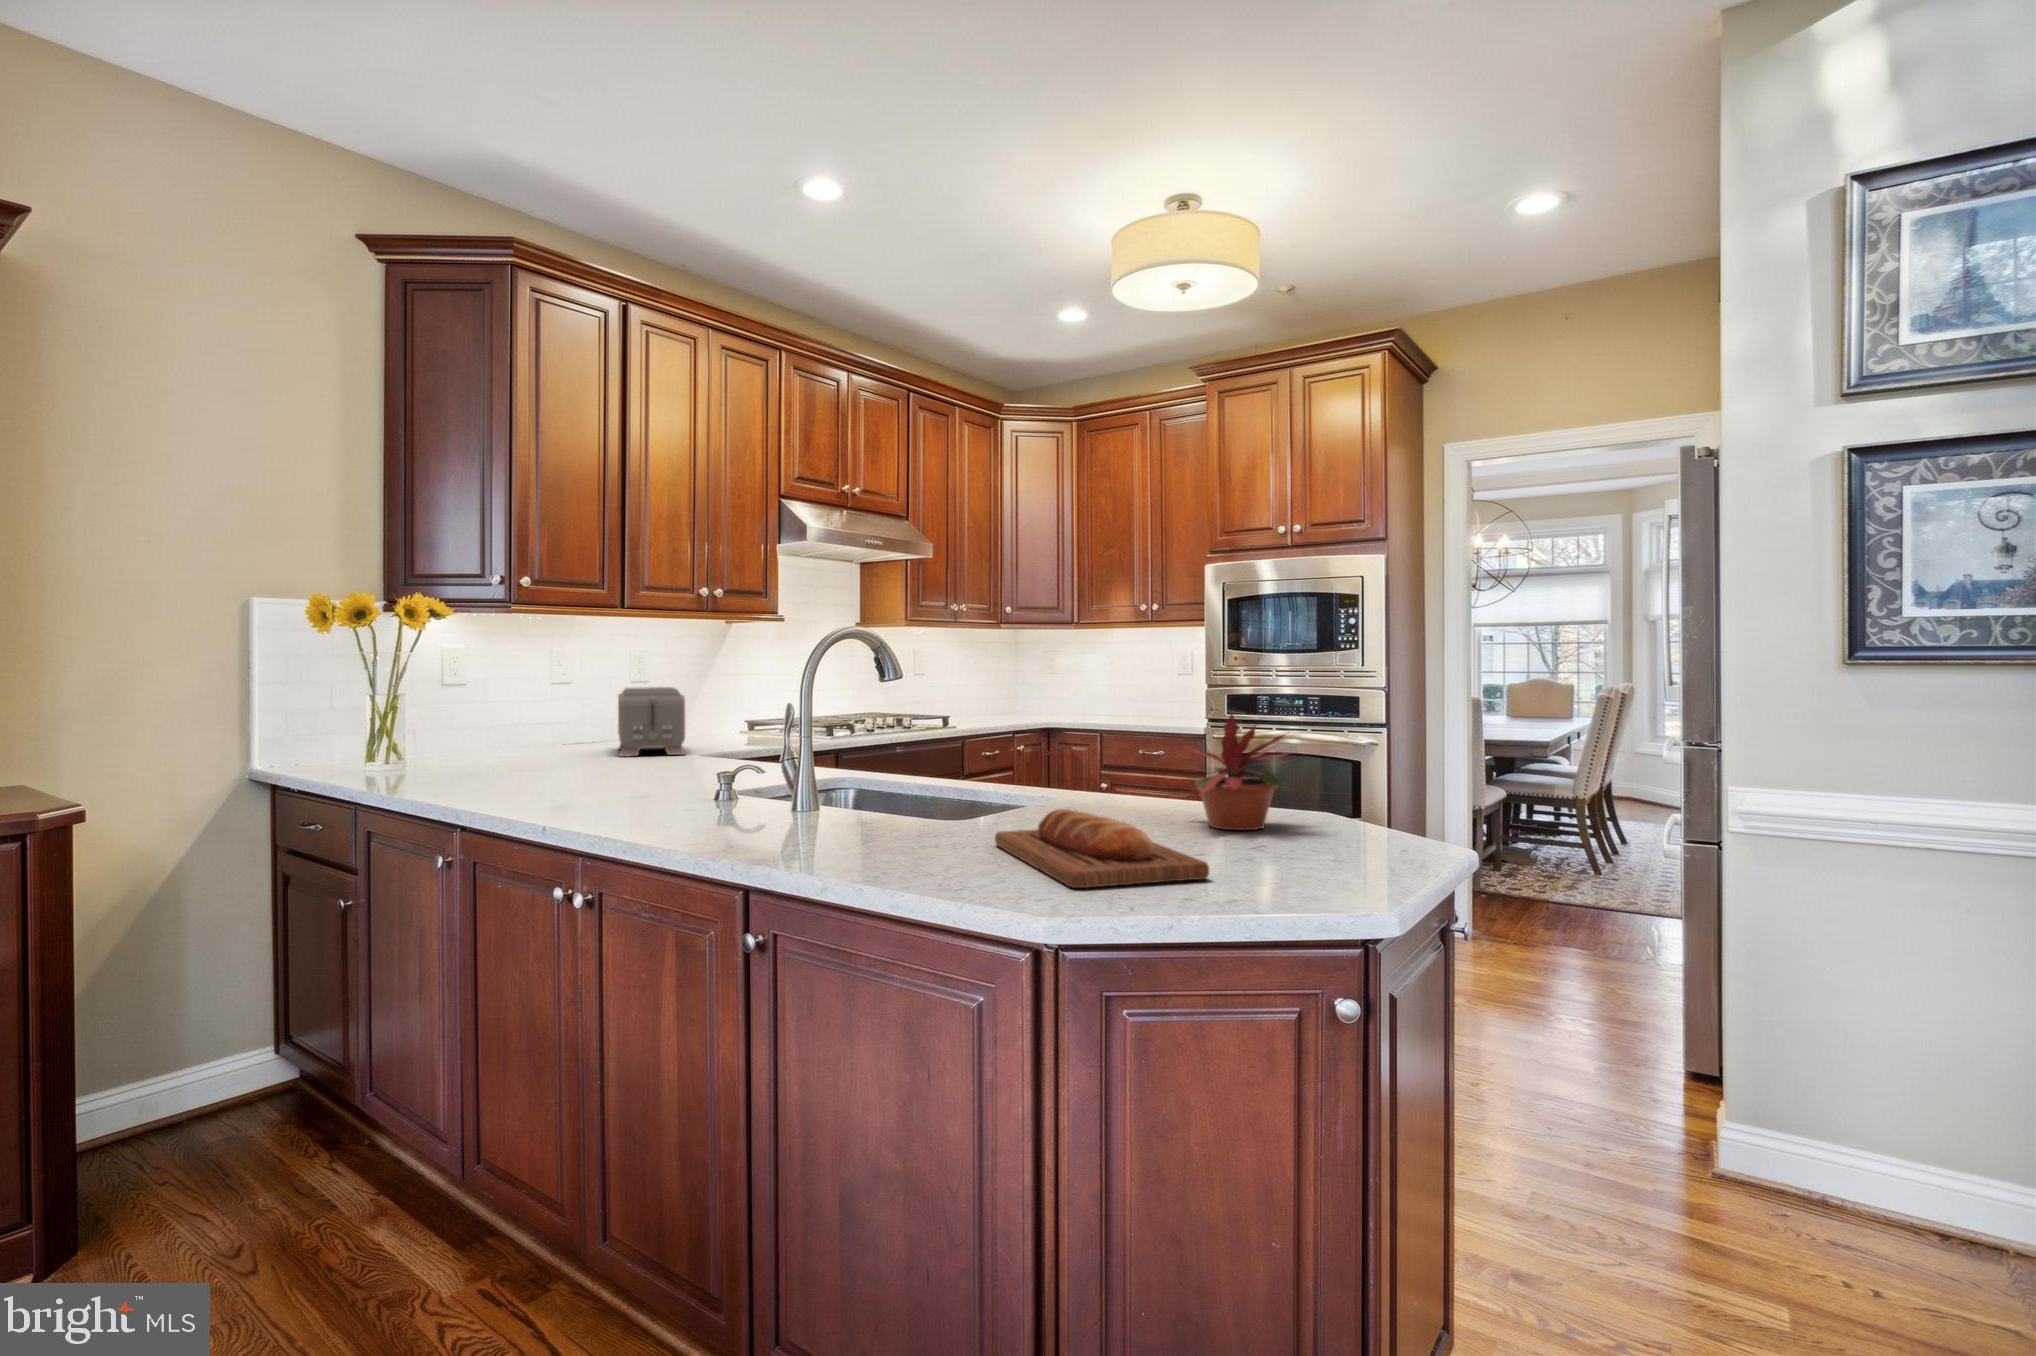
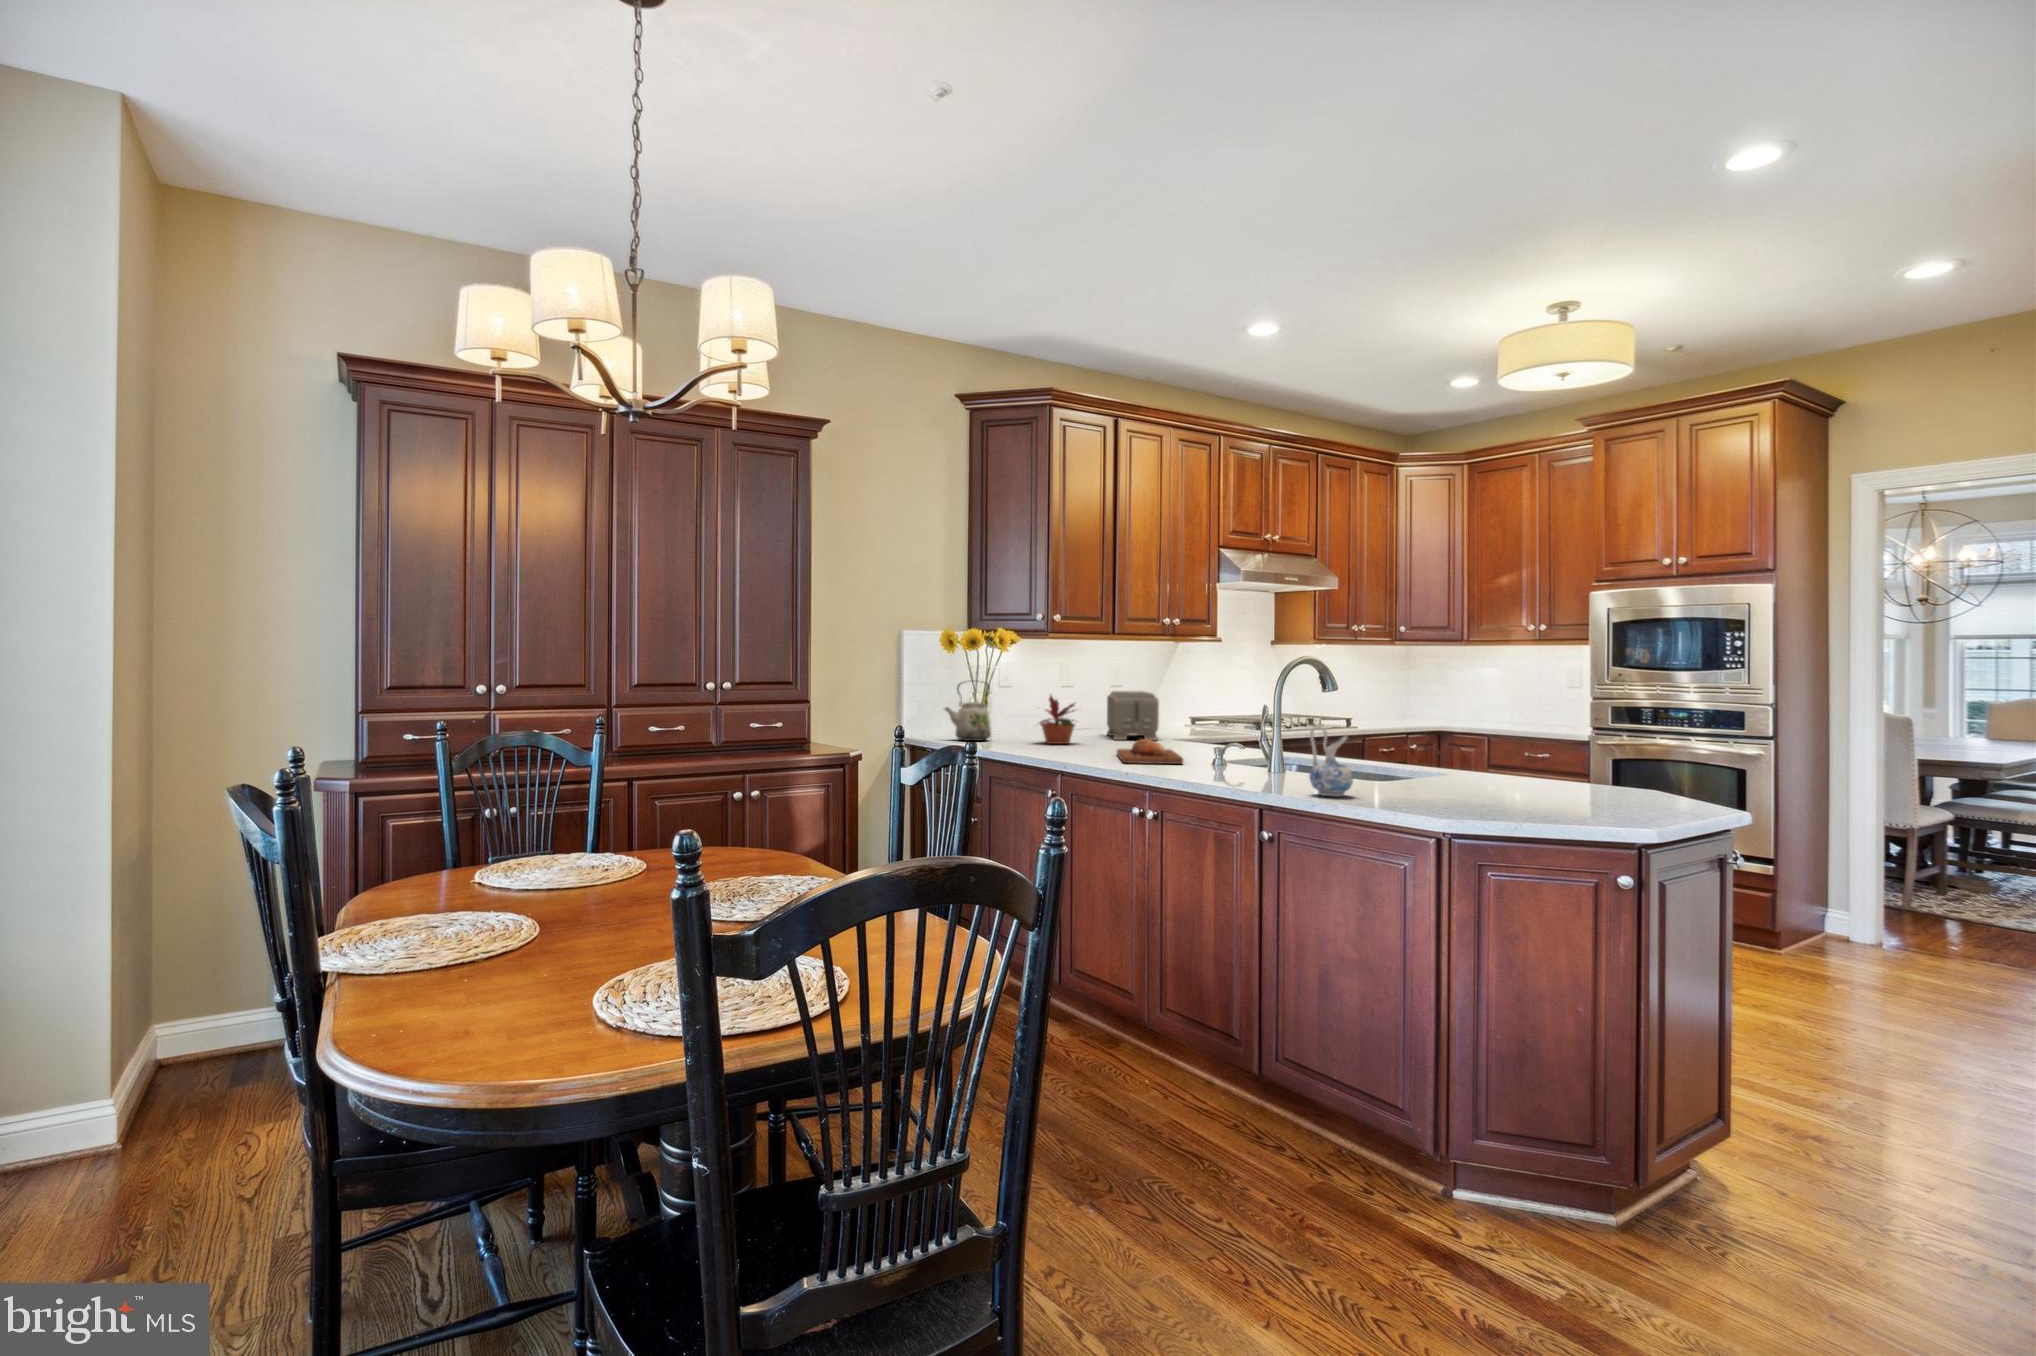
kettle: none [323,675,412,768] -> present [945,683,991,741]
potted plant: present [1188,714,1287,830] -> present [1040,696,1075,744]
ceramic pitcher: none [835,735,906,854] -> present [1309,725,1353,796]
bread loaf: present [995,809,1209,888] -> present [1117,739,1183,764]

